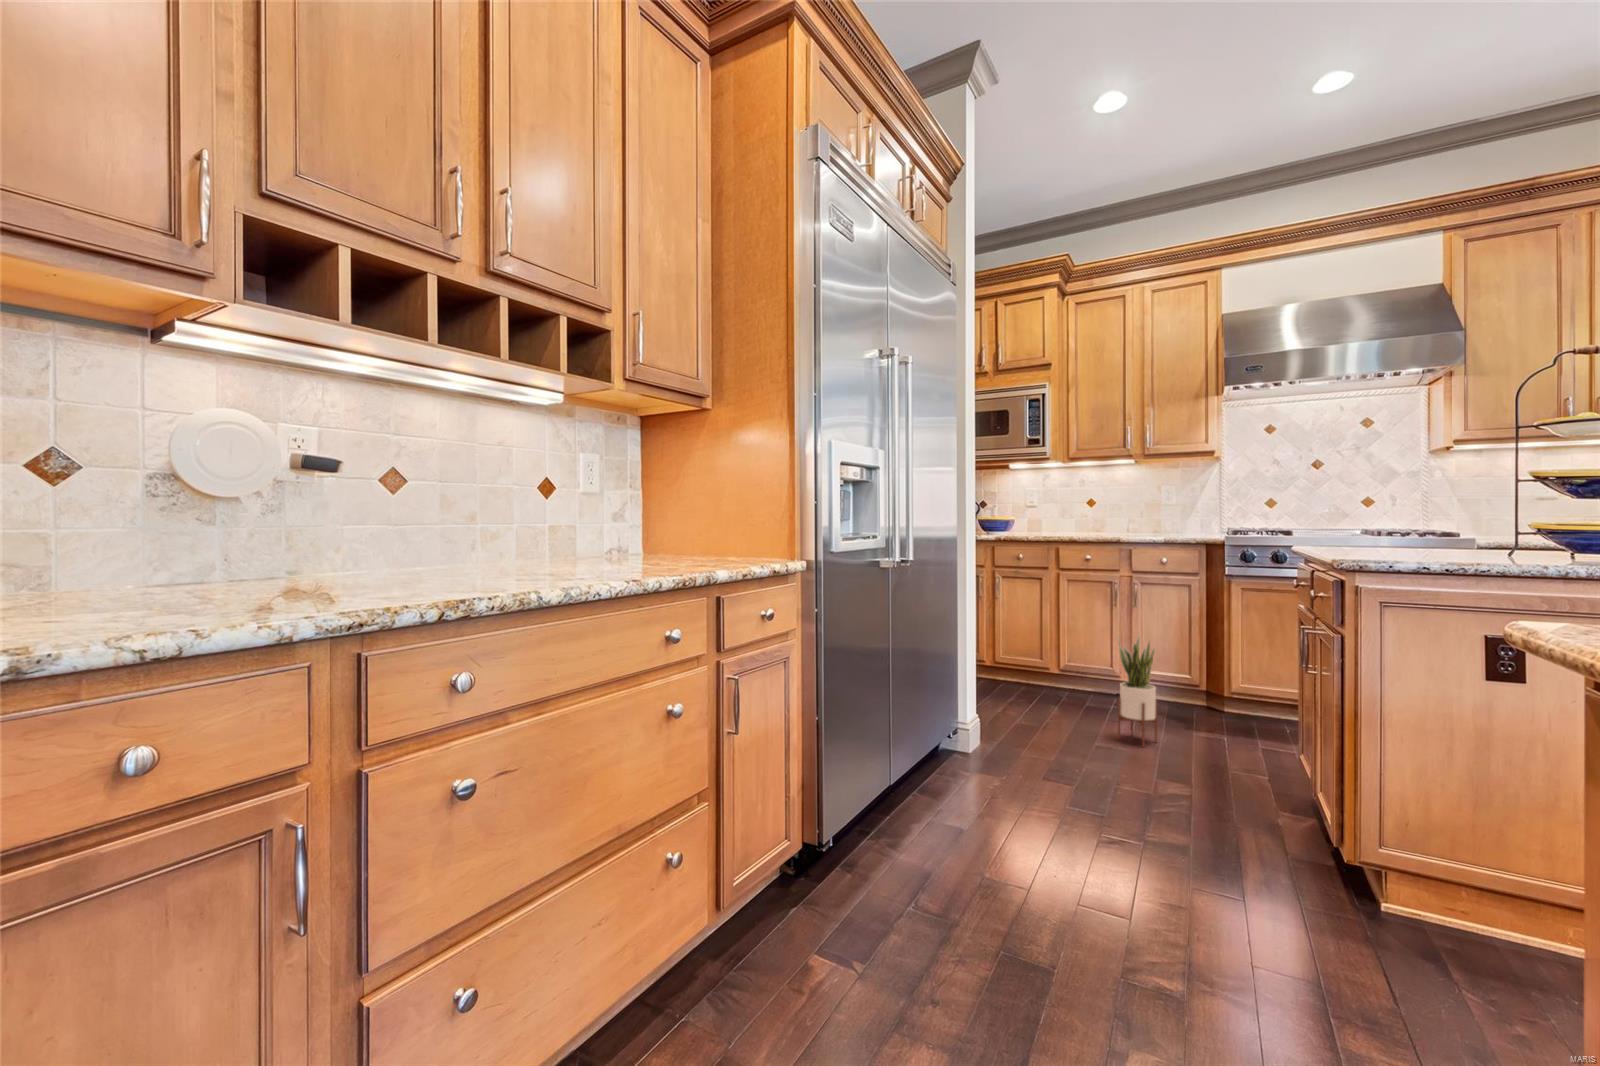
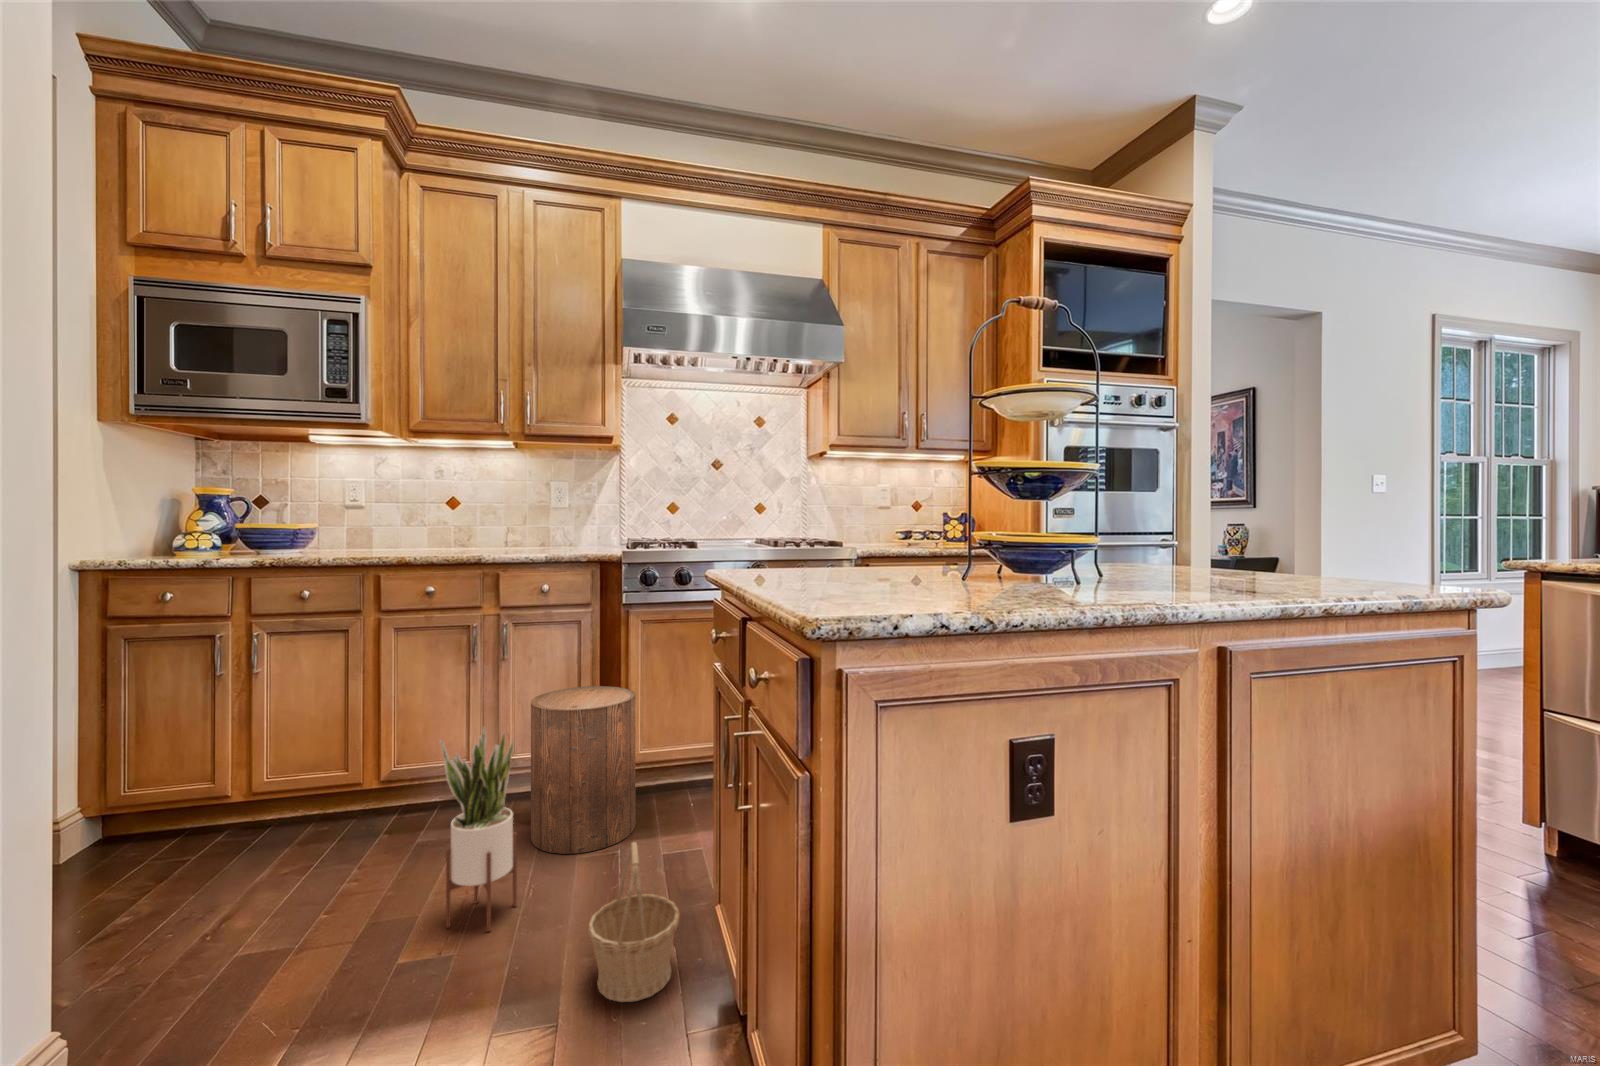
stool: none [1158,629,1237,733] -> present [531,686,636,854]
basket: none [1209,706,1272,791] -> present [588,842,680,1002]

